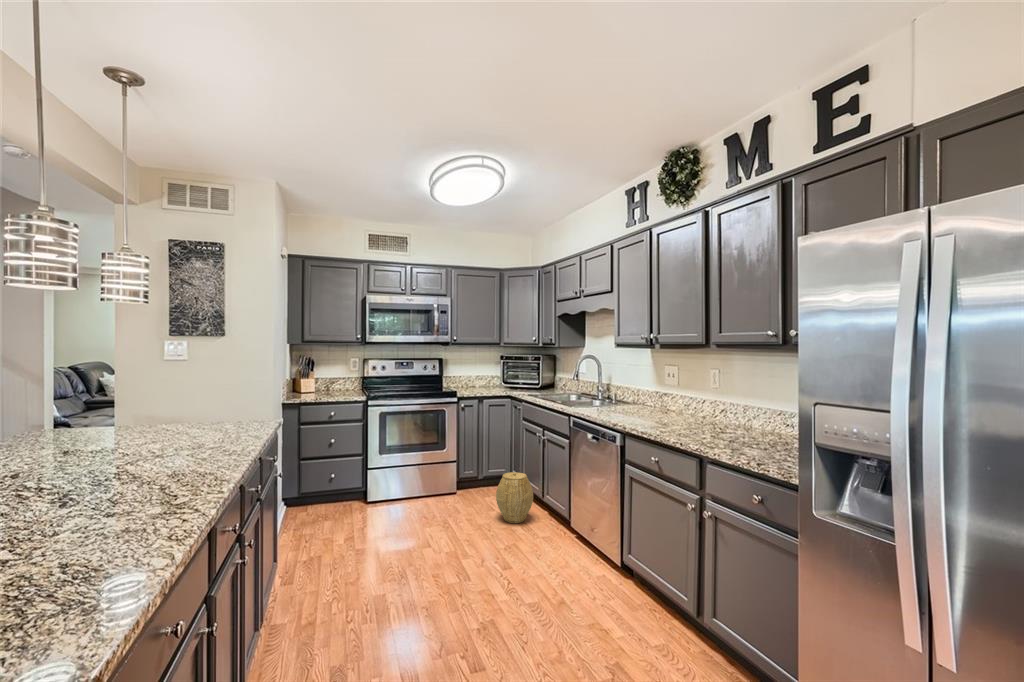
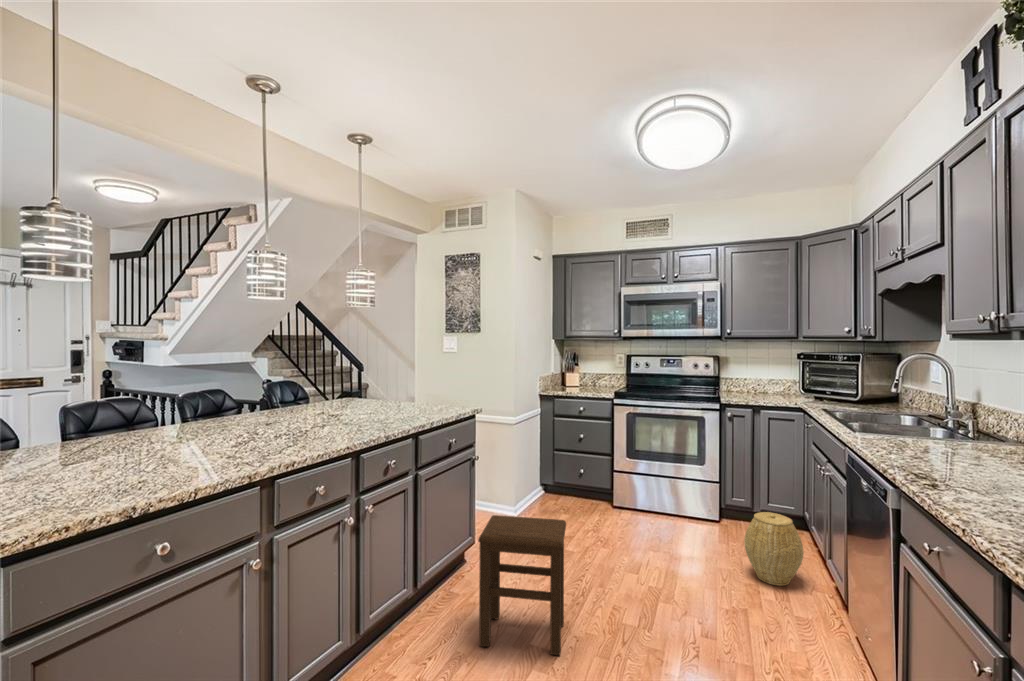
stool: none [334,508,427,650] -> present [478,515,566,655]

